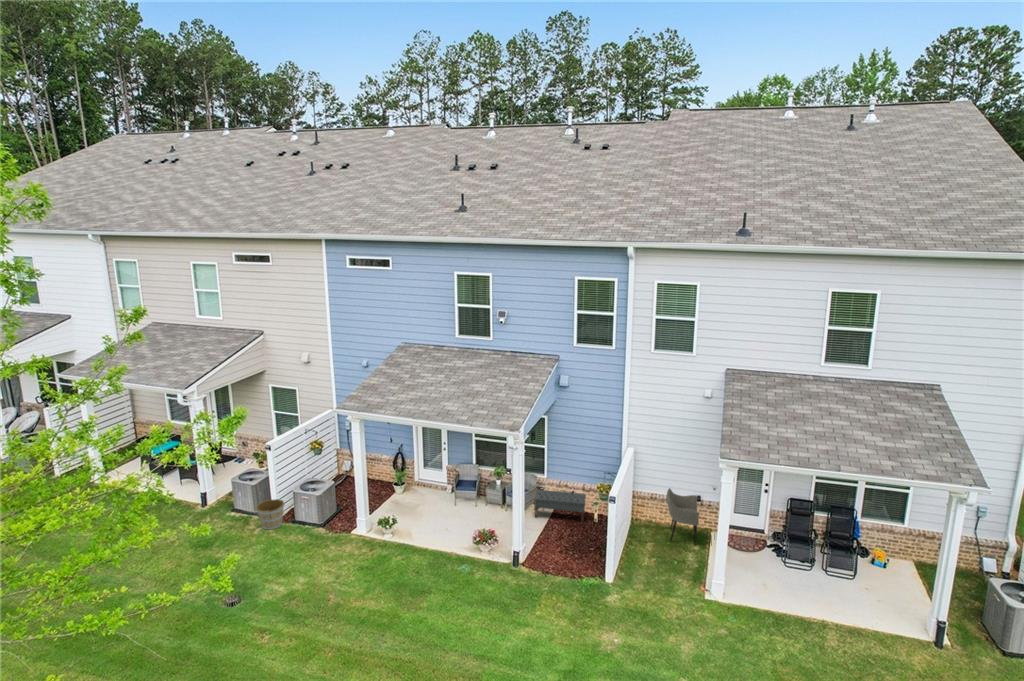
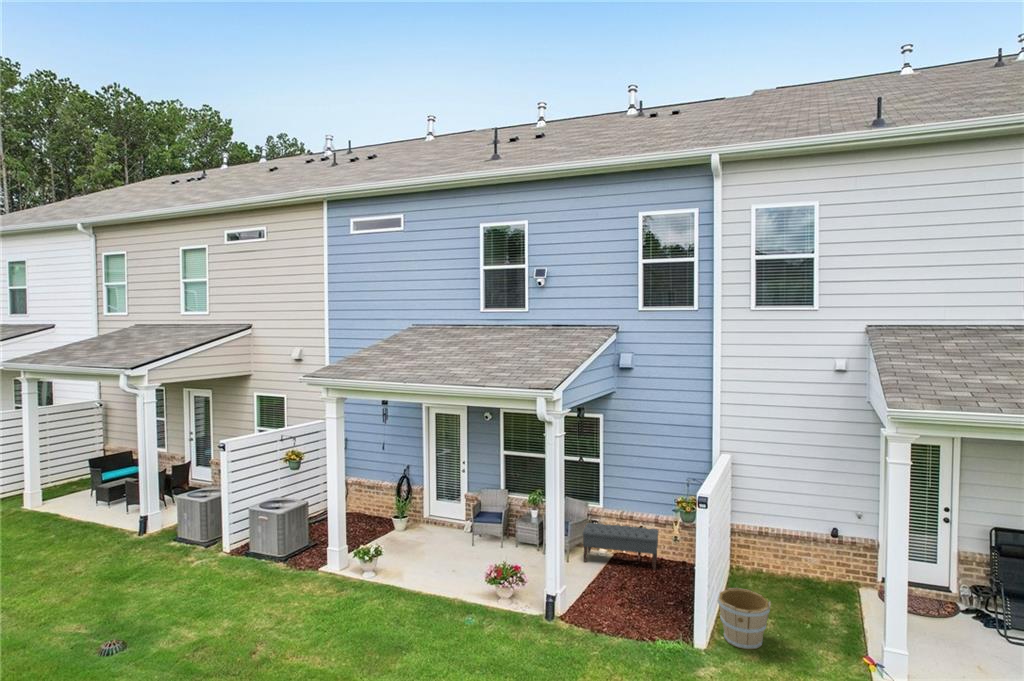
armchair: present [666,488,699,545] -> none [784,516,842,606]
wooden bucket: present [256,499,285,530] -> present [717,588,771,649]

